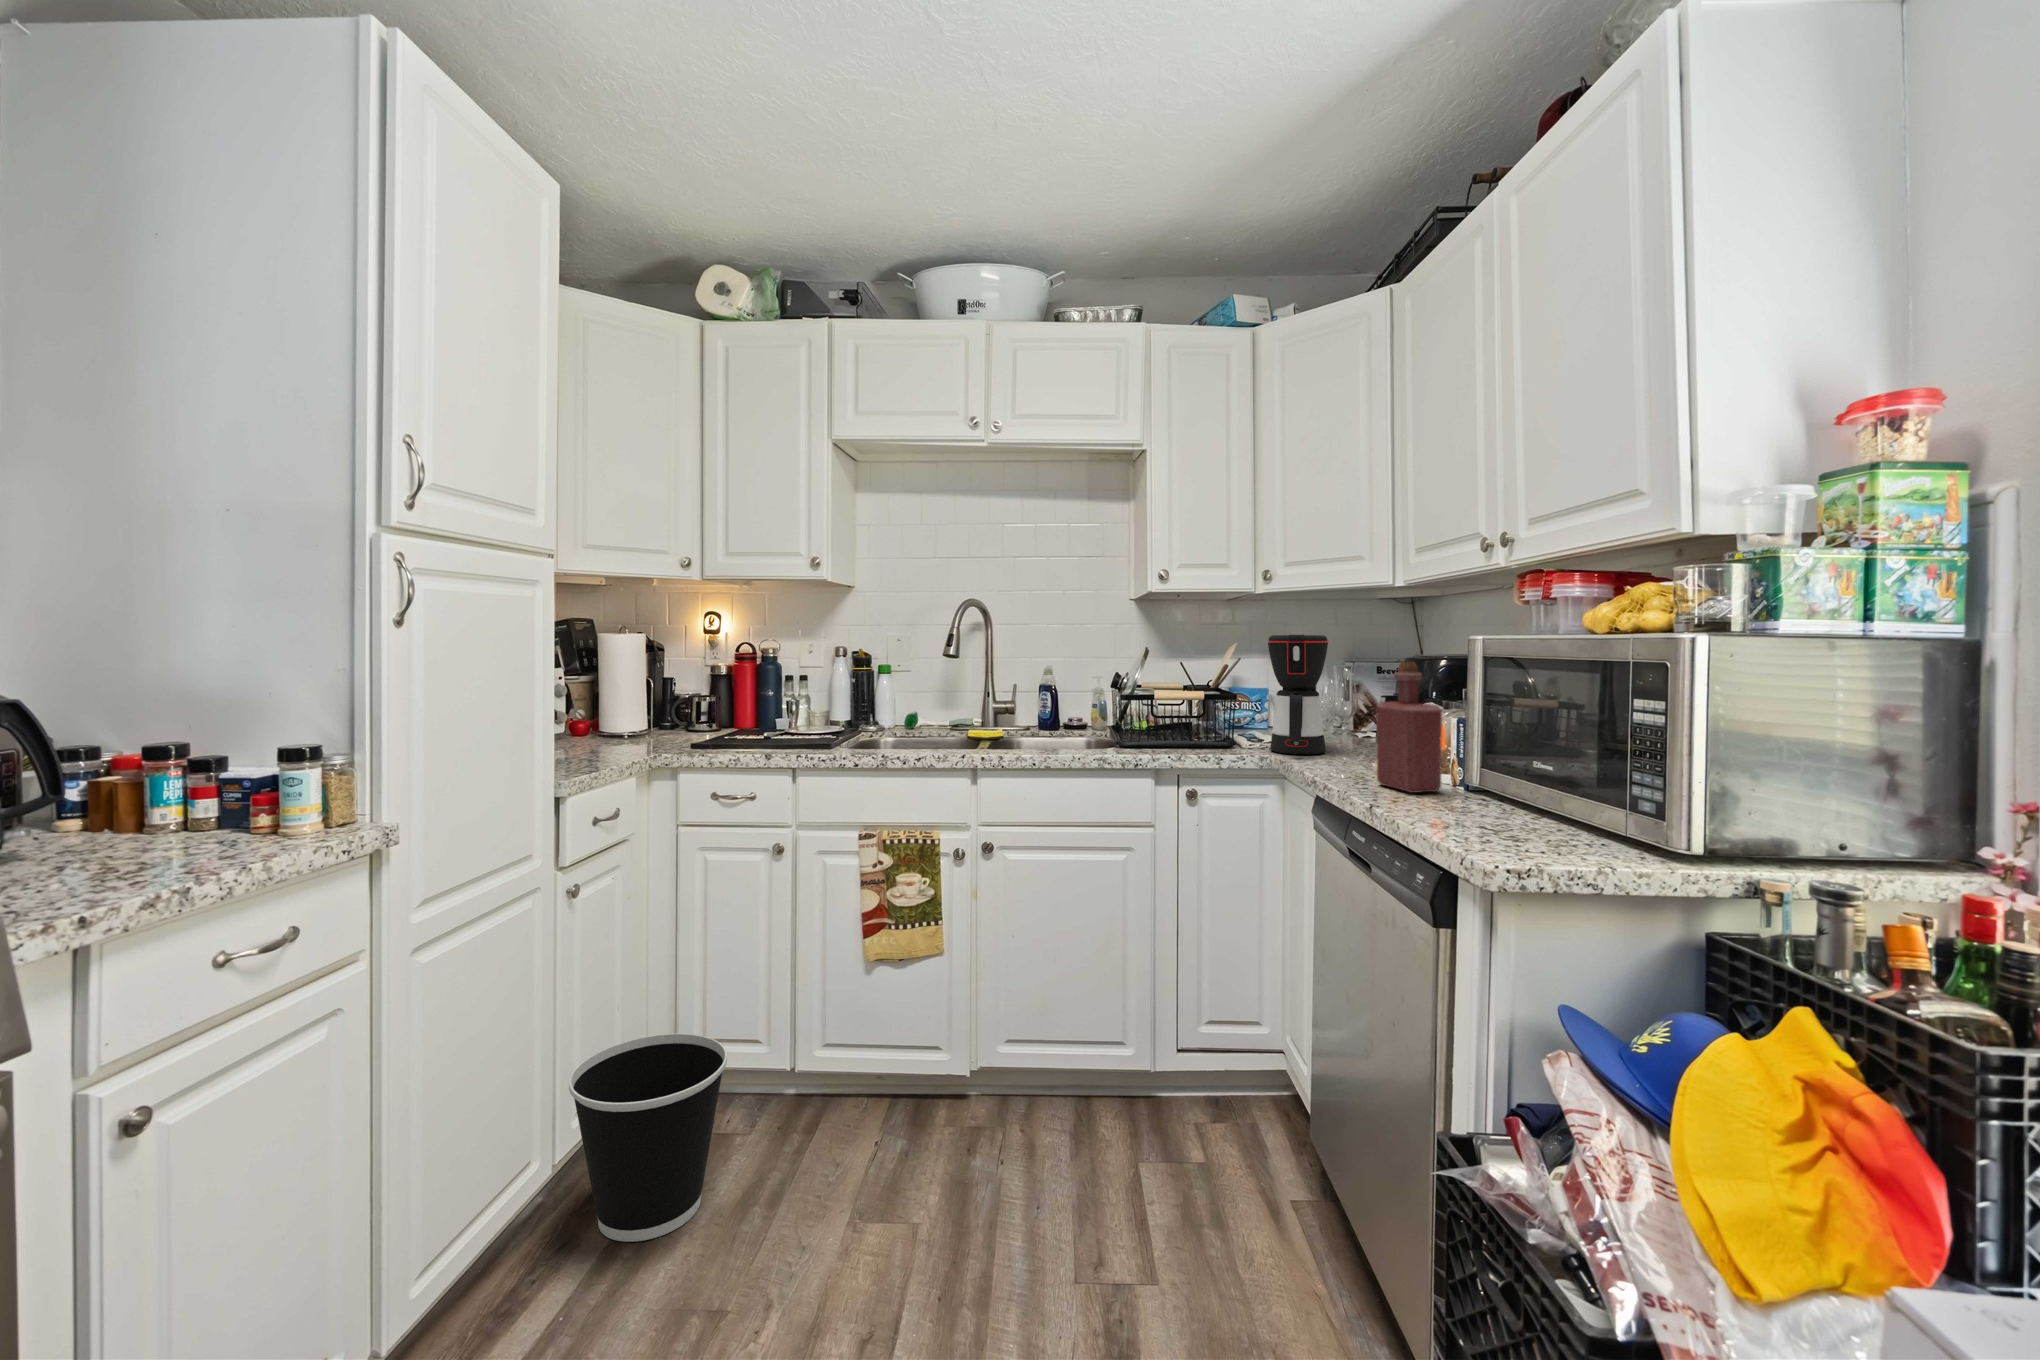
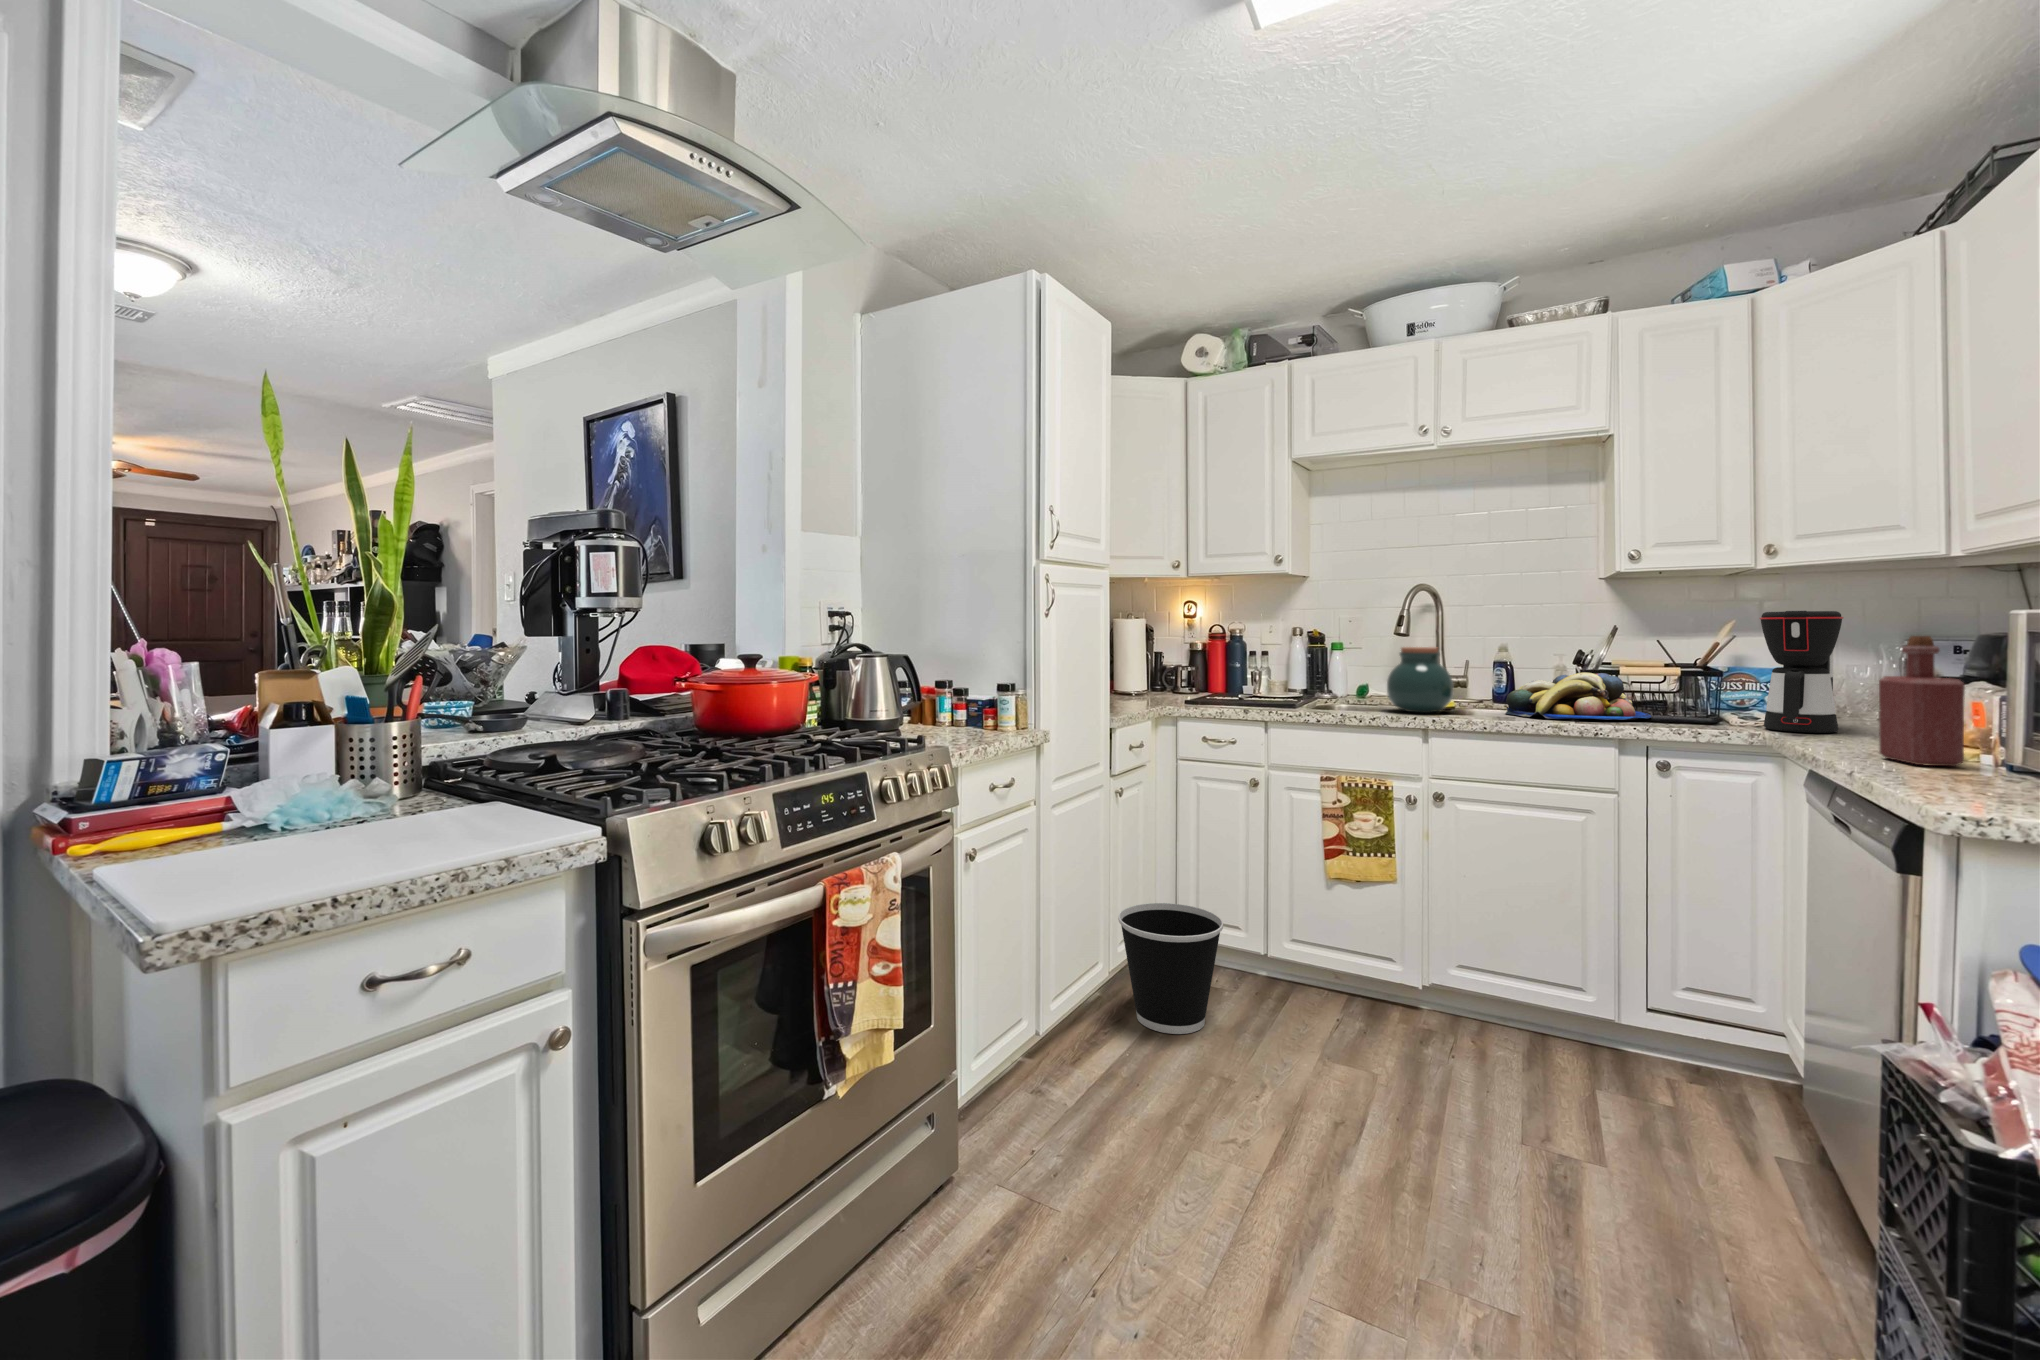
jar: none [934,671,1002,748] -> present [1387,647,1453,713]
fruit bowl: none [1052,697,1180,749] -> present [1506,672,1652,720]

